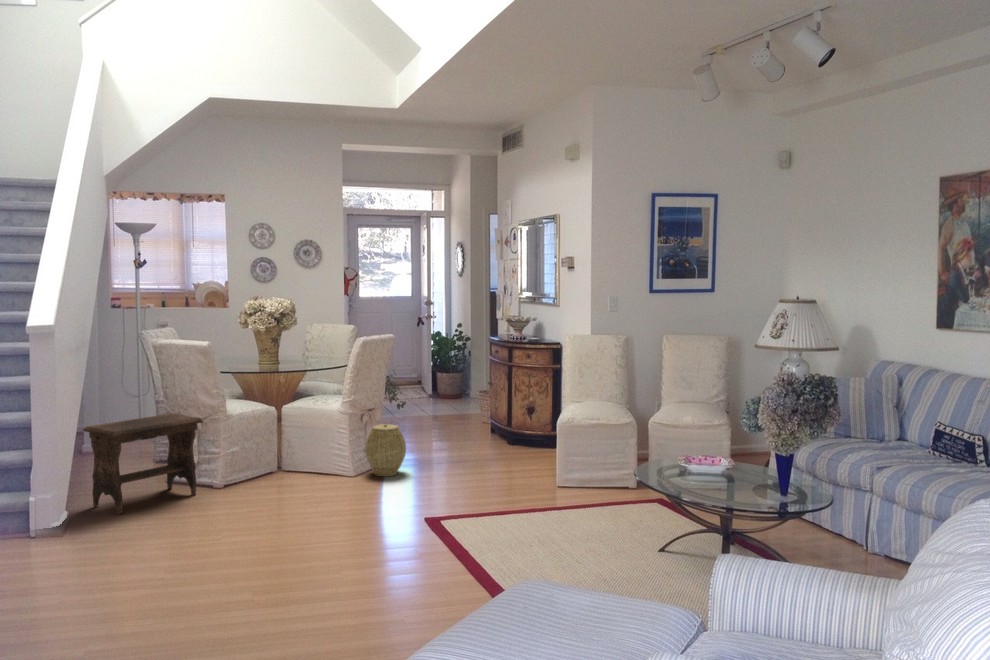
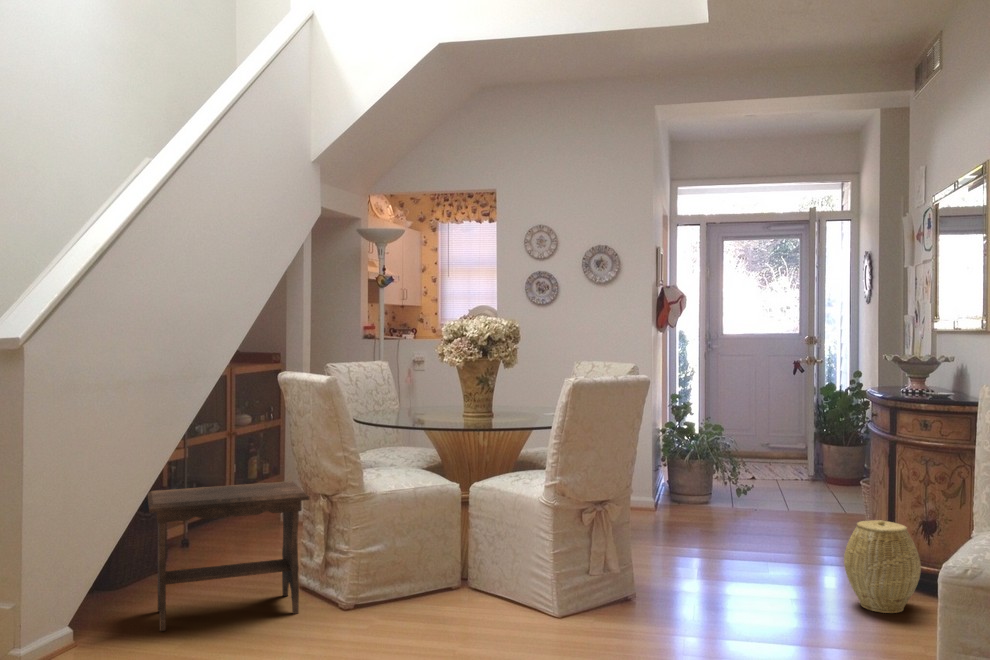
woven basket: present [365,424,406,476] -> present [844,520,921,613]

